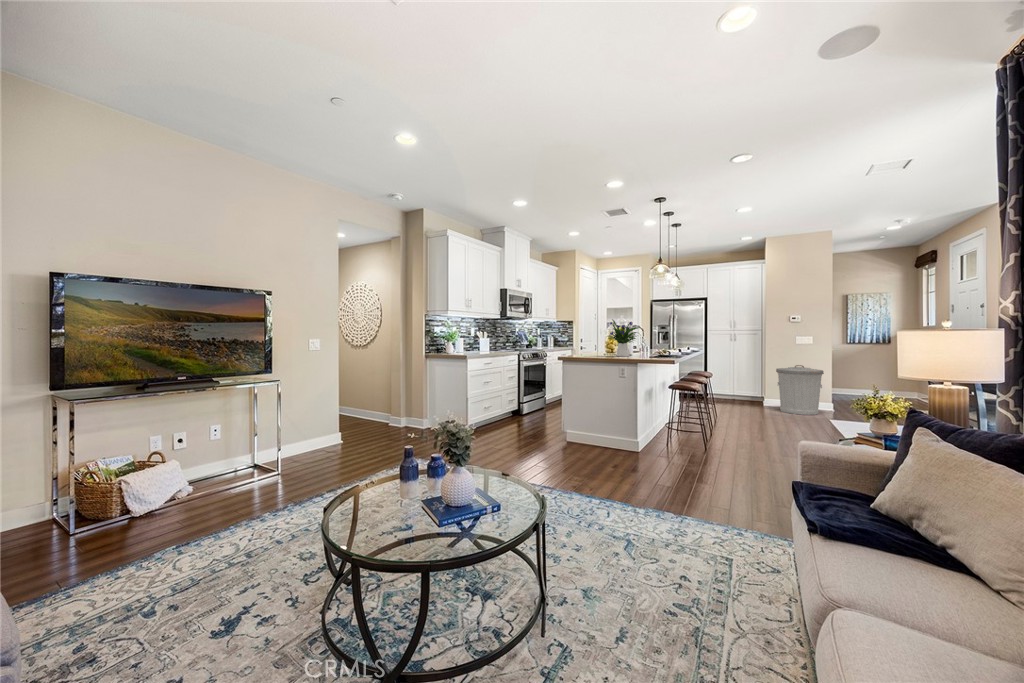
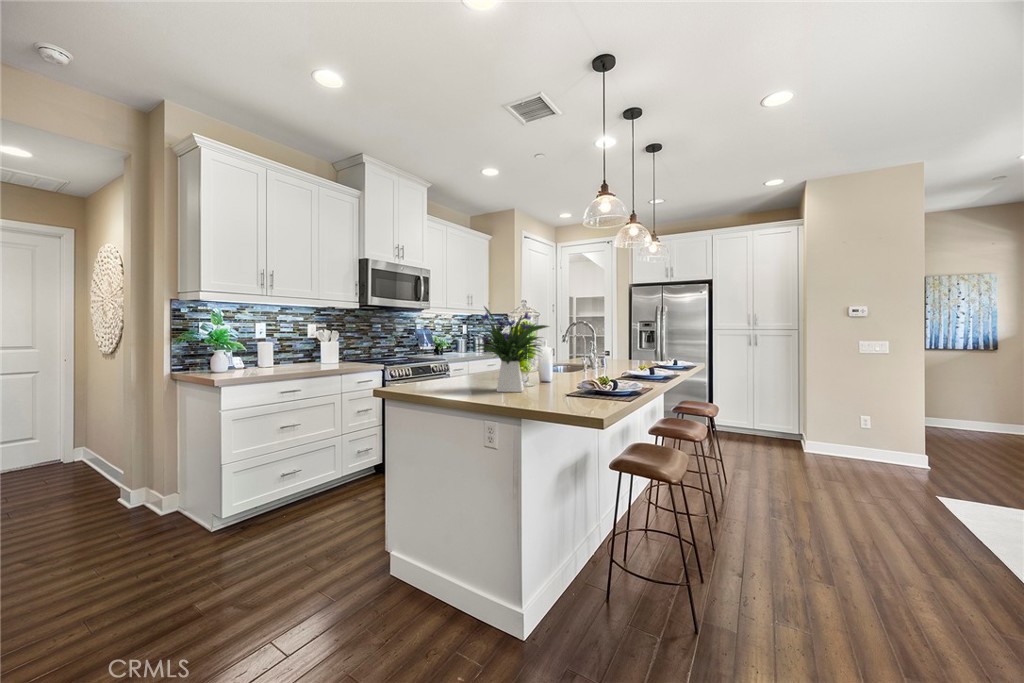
trash can: present [776,365,824,415] -> none [826,389,914,477]

